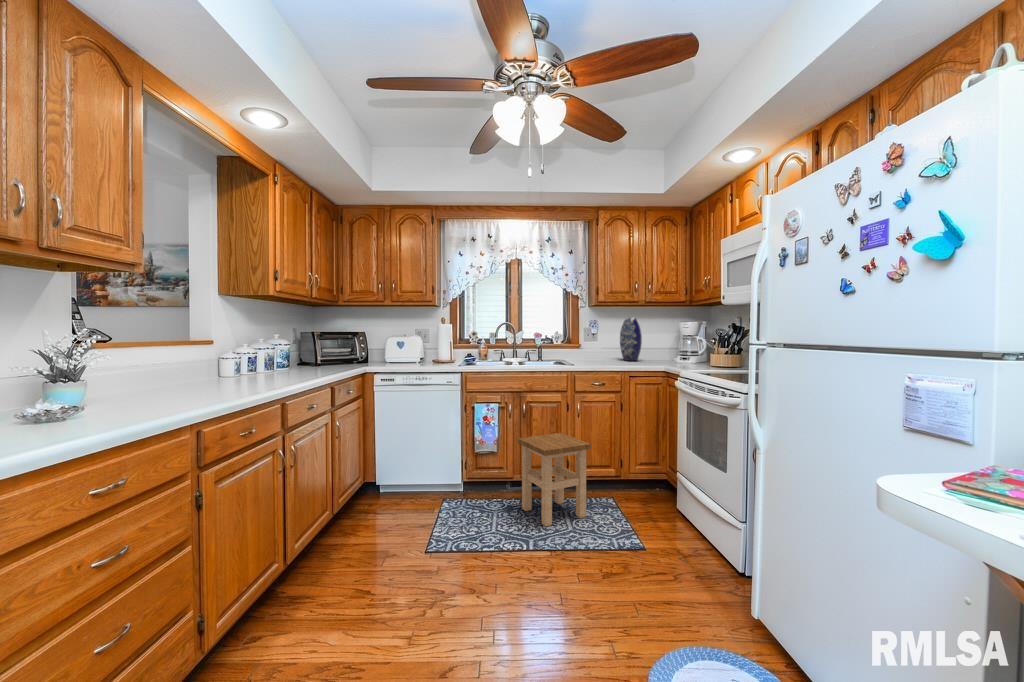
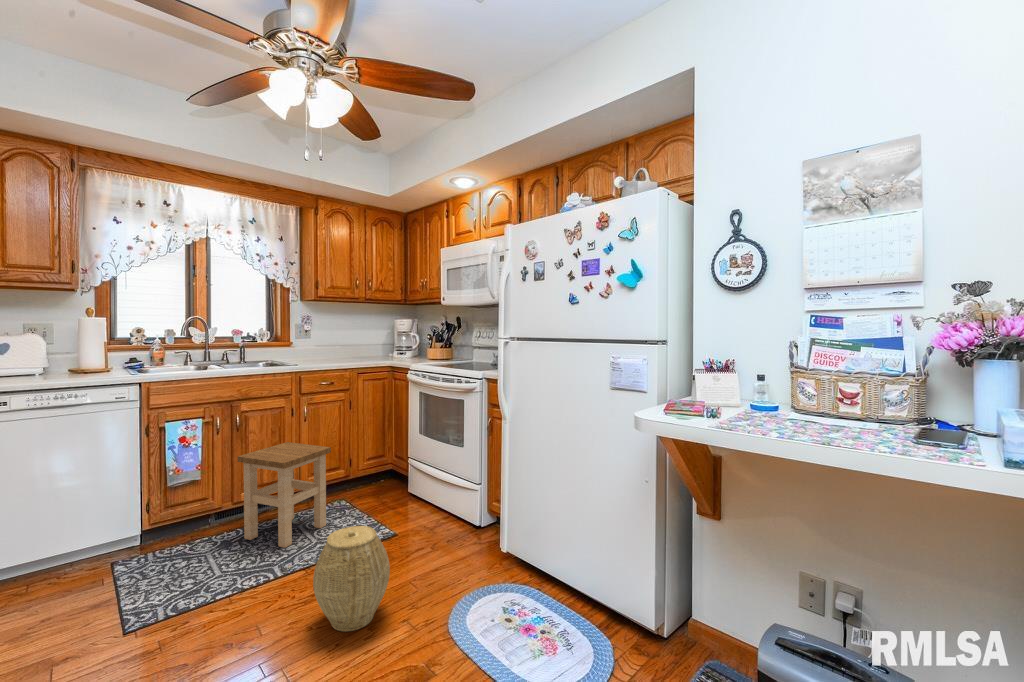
vase: present [620,318,642,361] -> none [336,315,359,359]
woven basket: none [531,524,602,628] -> present [313,526,390,632]

